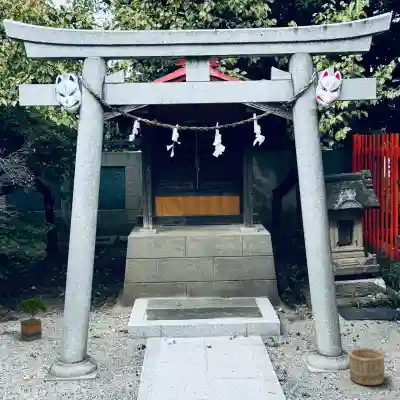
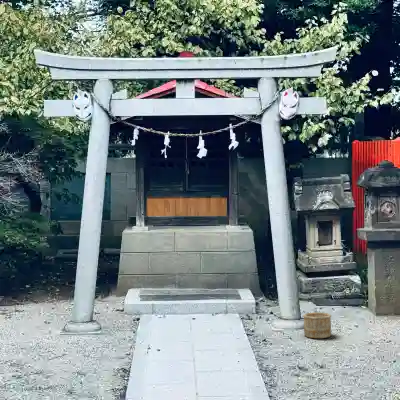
potted tree: present [18,299,47,341] -> none [29,280,56,317]

